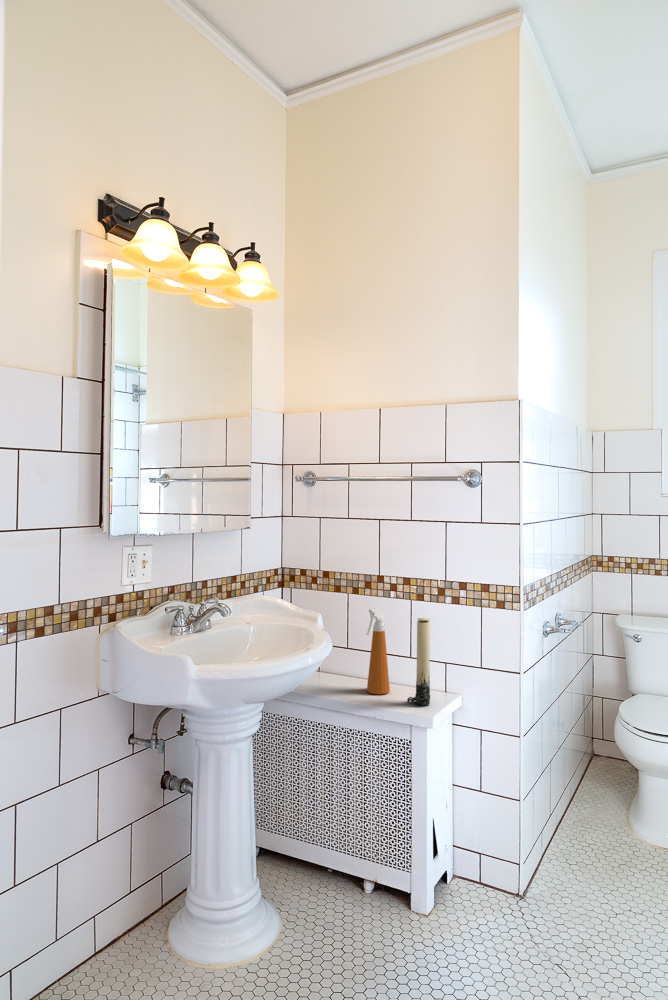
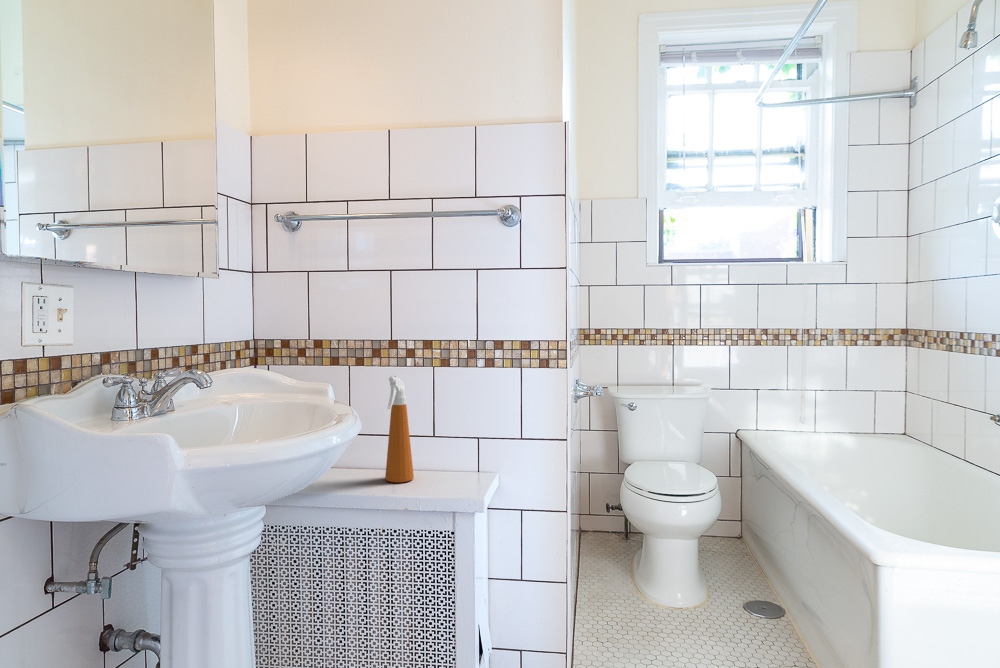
candle: present [407,618,430,706] -> none [441,383,470,488]

